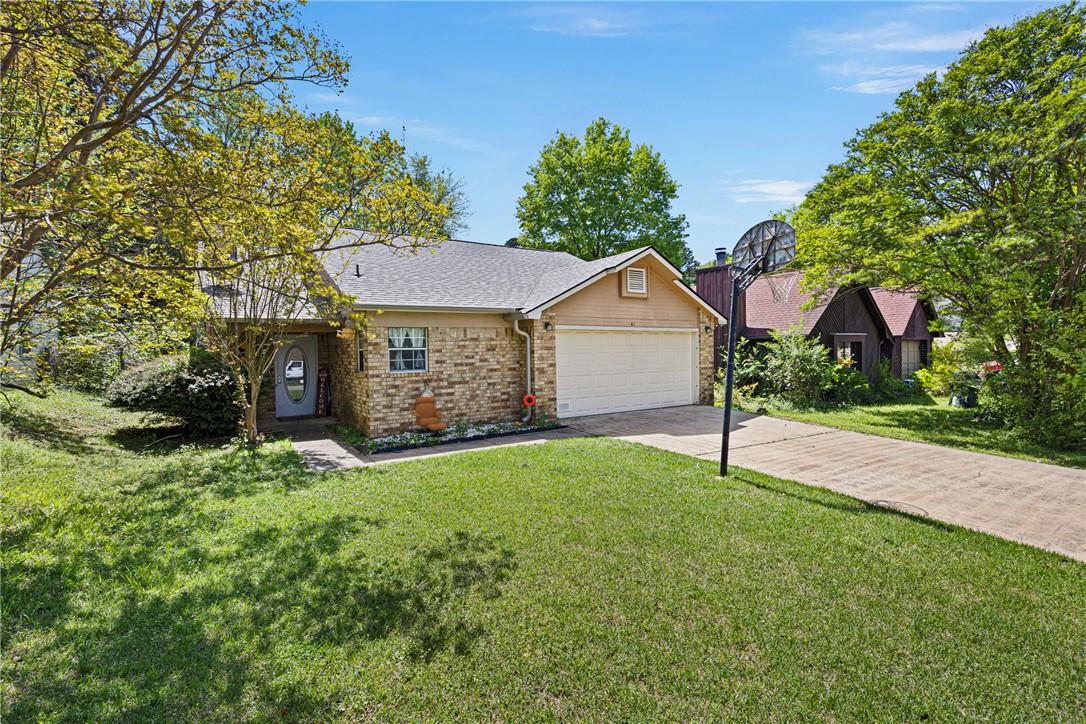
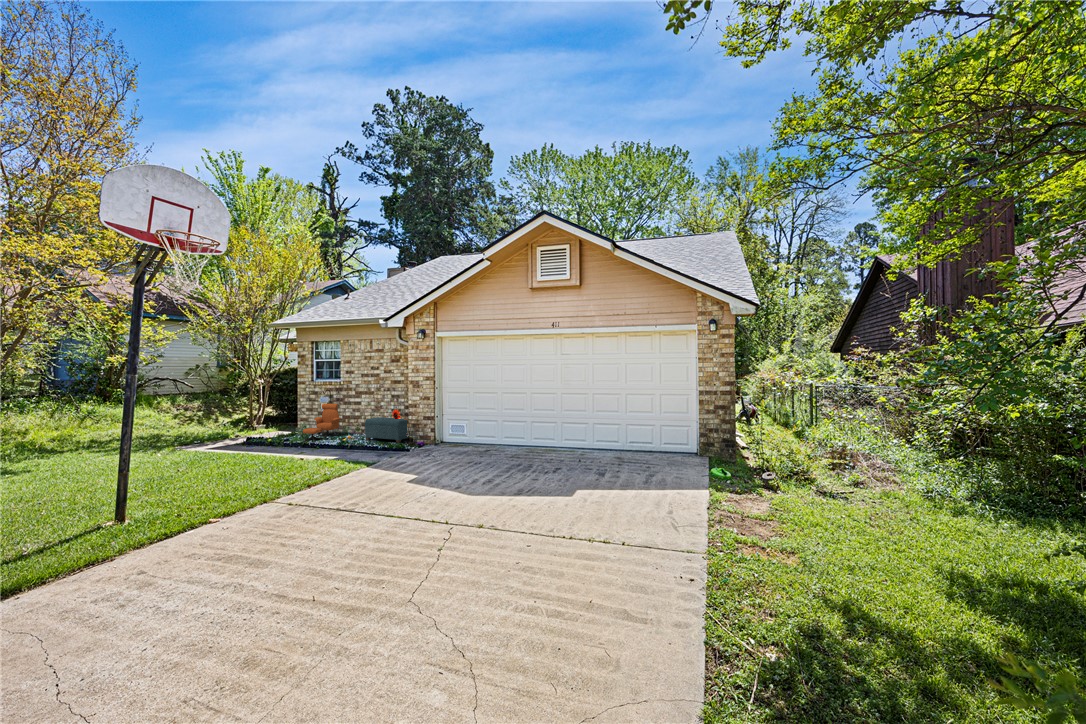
bench: none [481,404,526,428] -> present [365,417,412,443]

